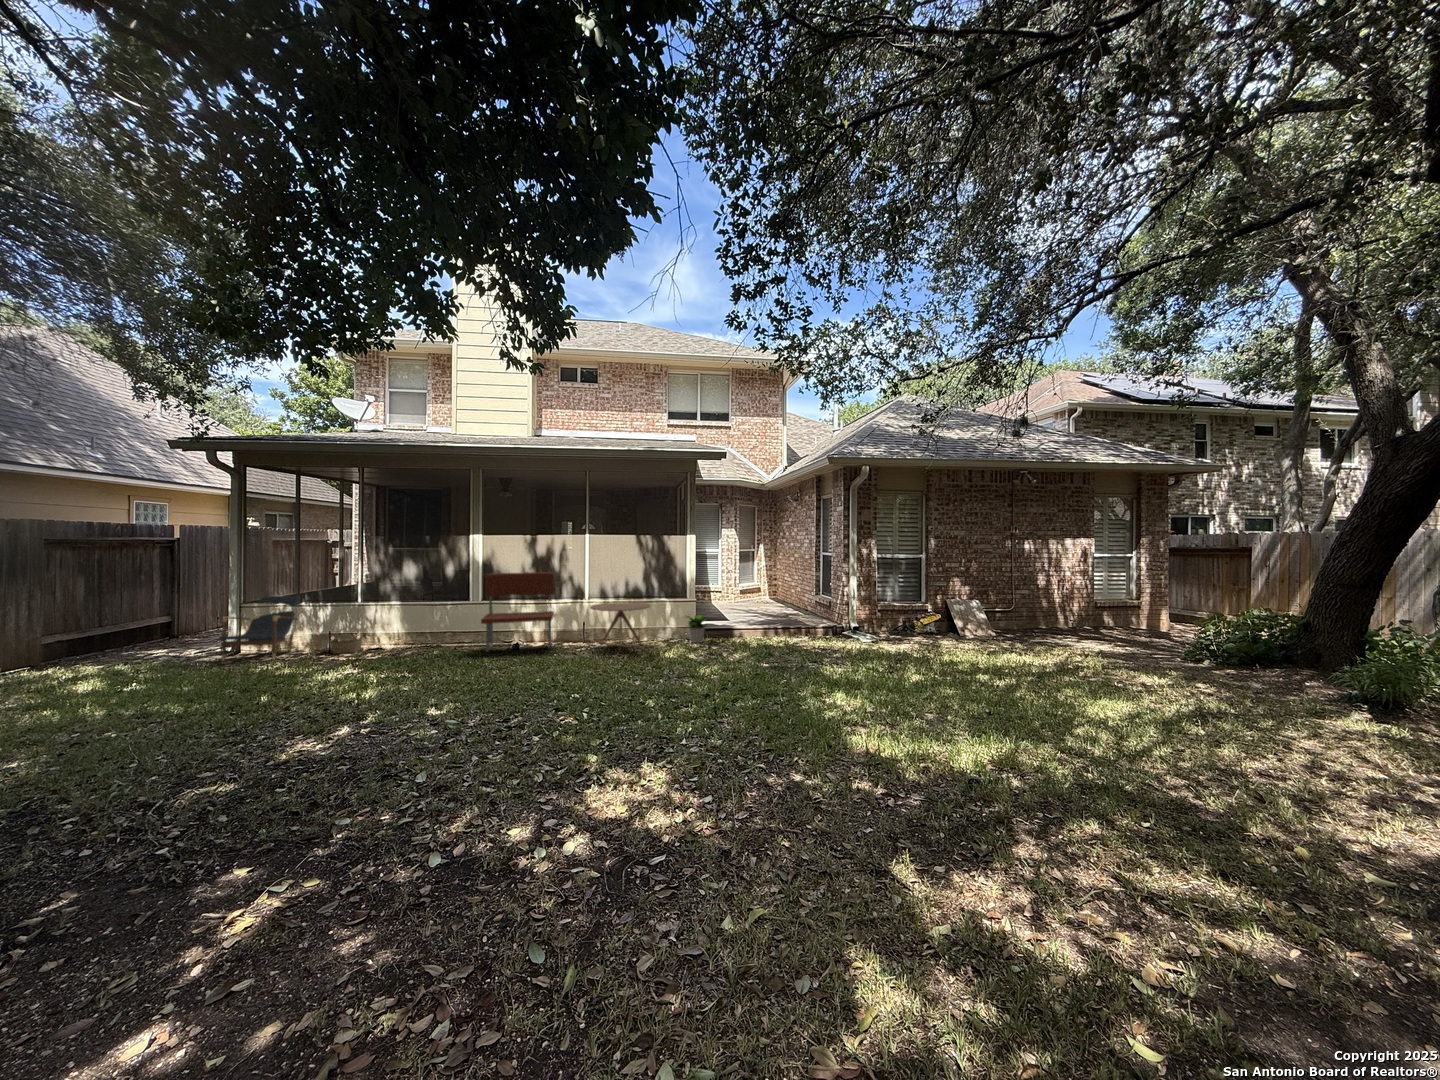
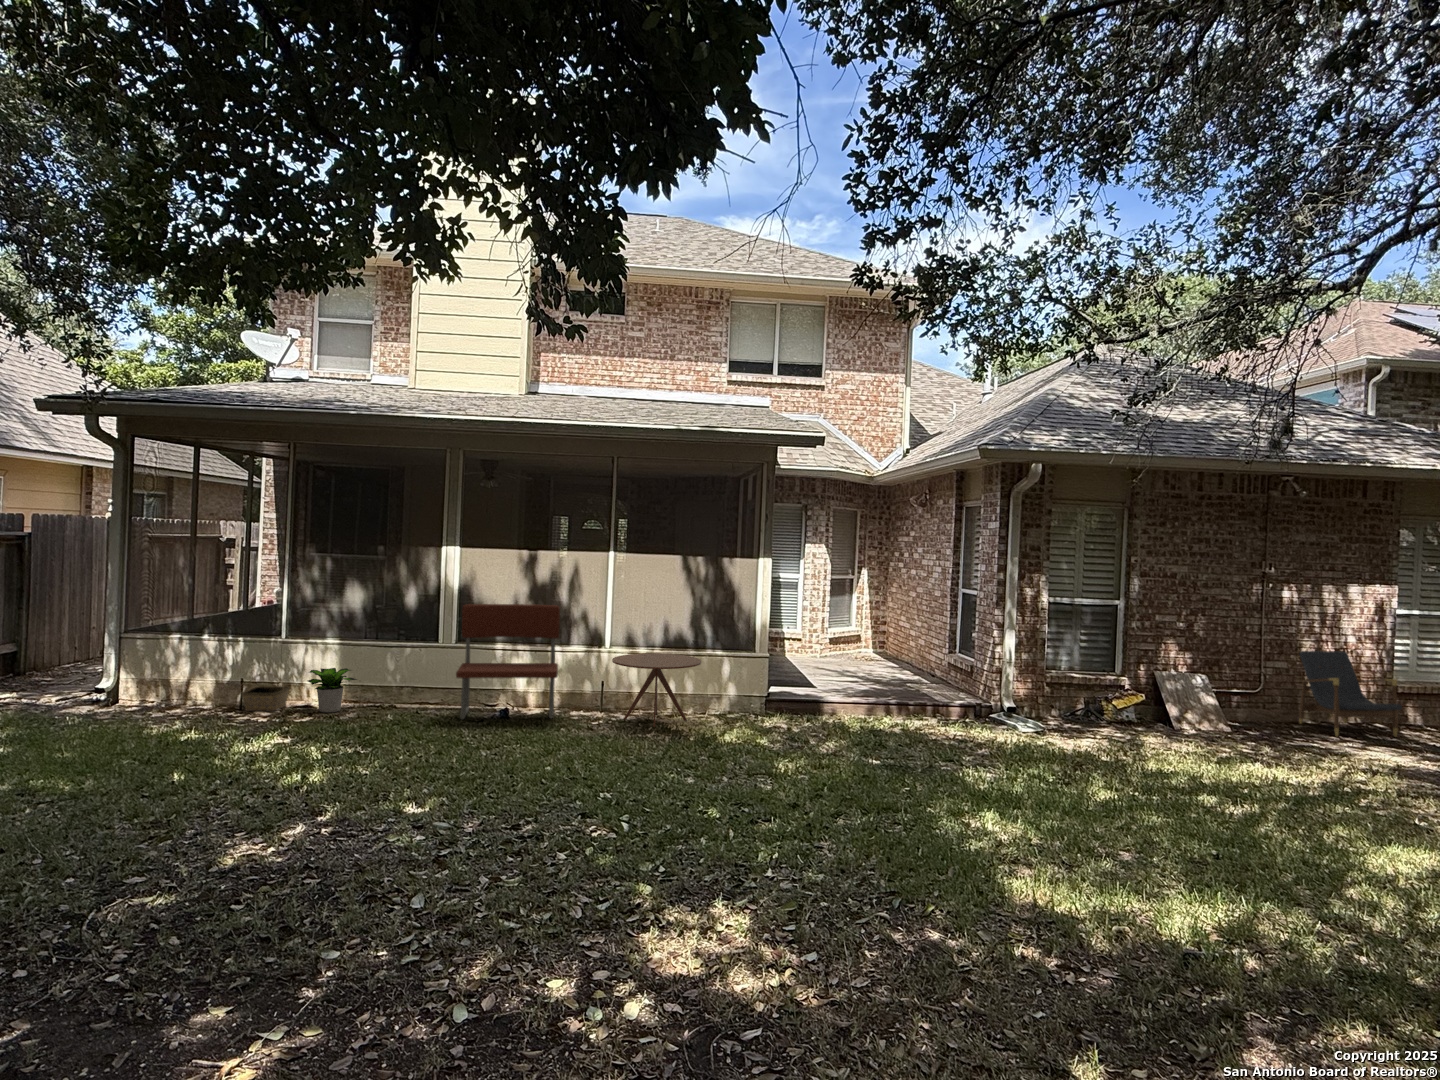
lounge chair: present [220,596,300,661] -> present [1299,651,1402,737]
potted plant: present [686,615,706,643] -> present [307,668,357,713]

